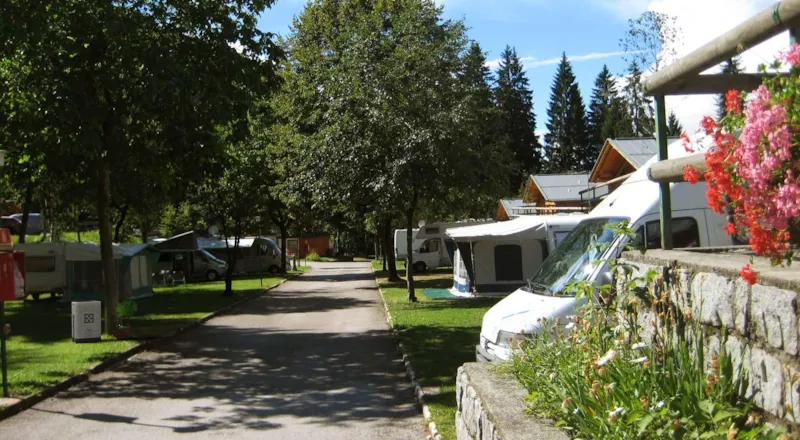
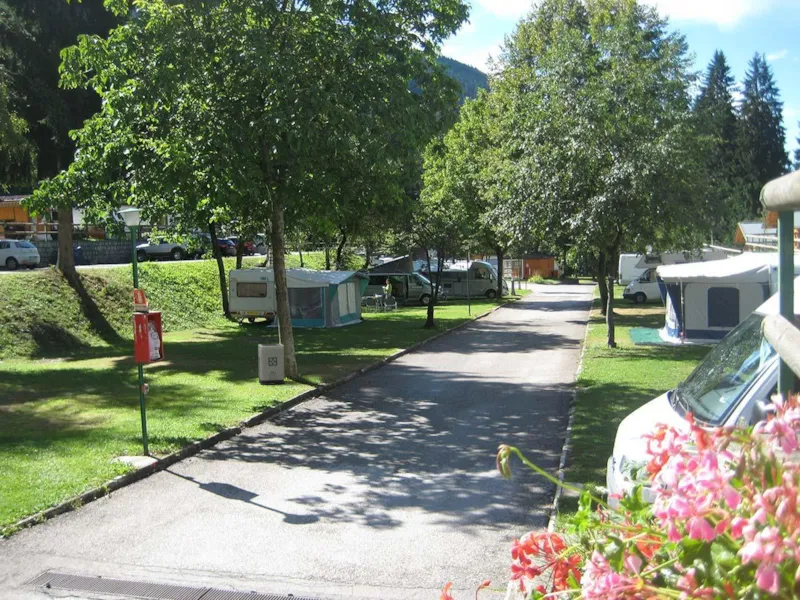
potted tree: present [112,301,136,339] -> none [295,342,318,382]

